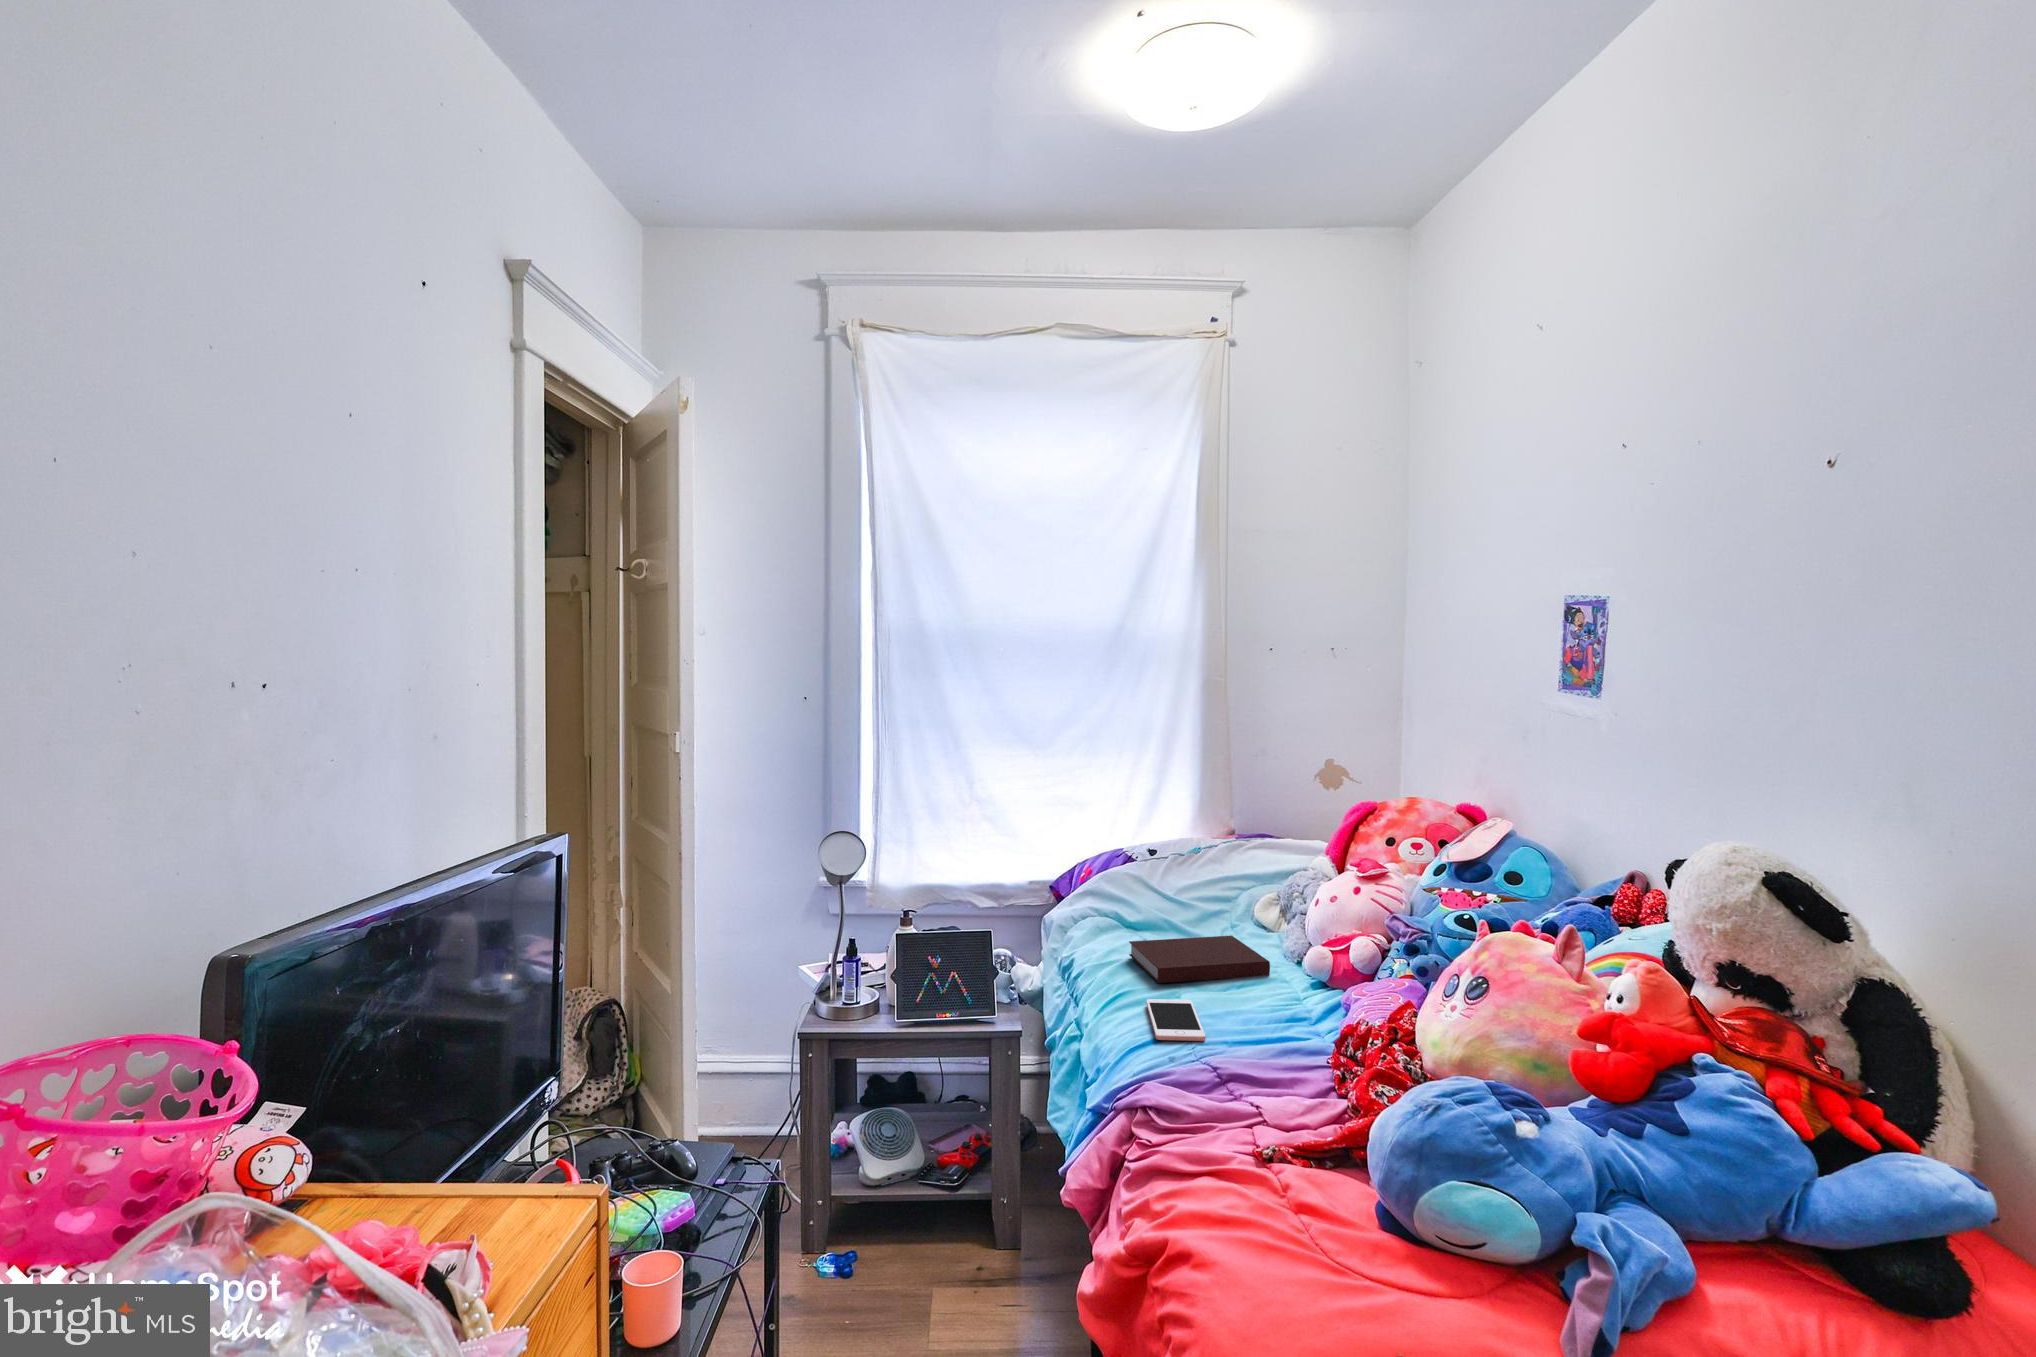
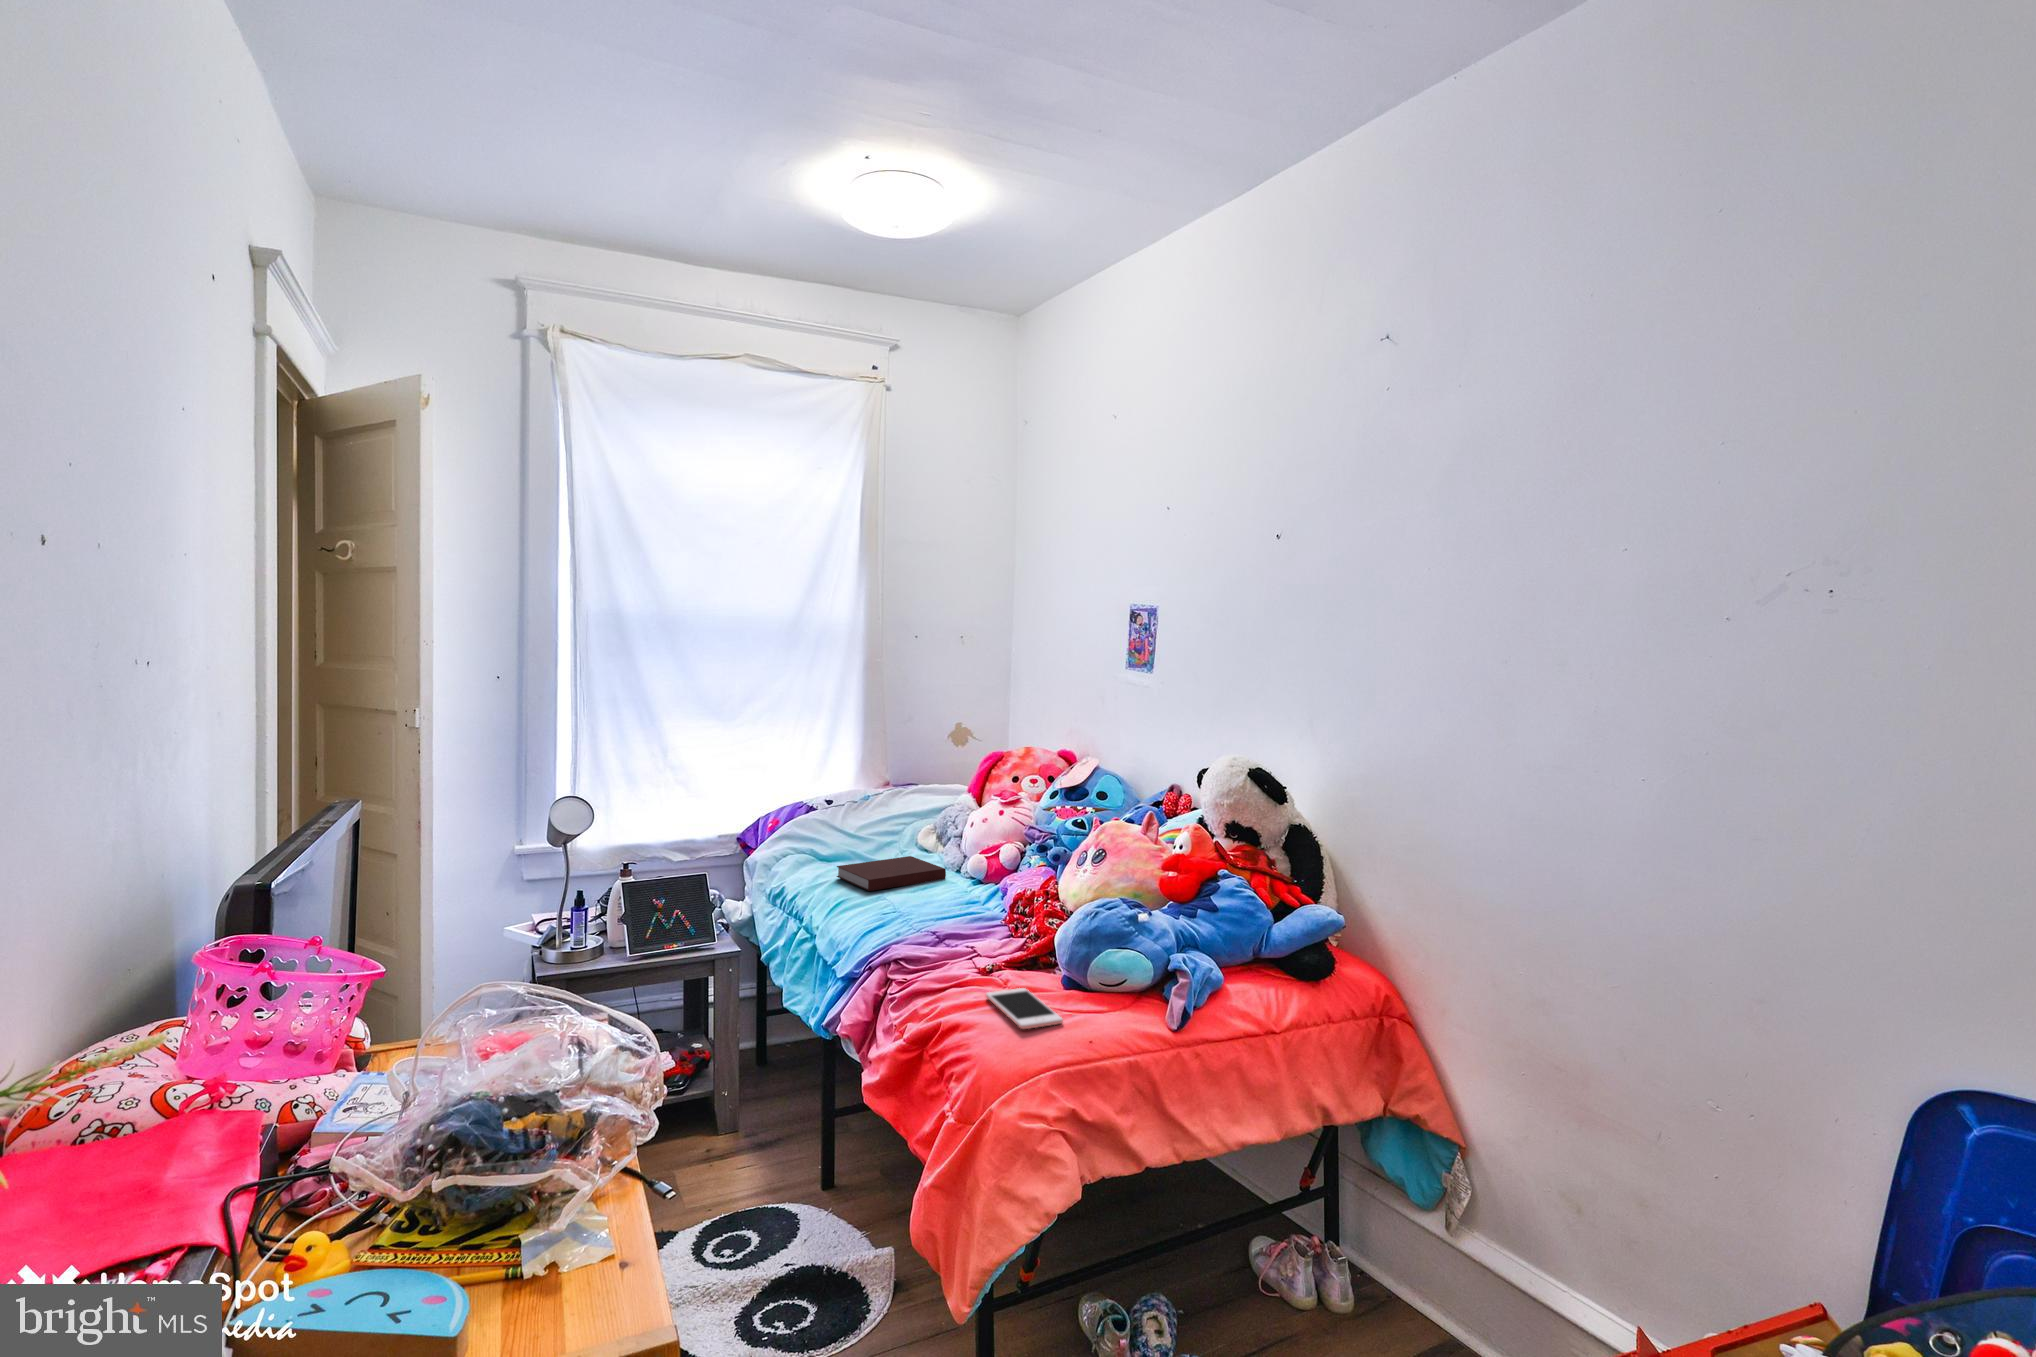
cell phone: present [1146,999,1205,1041] -> present [986,988,1063,1029]

